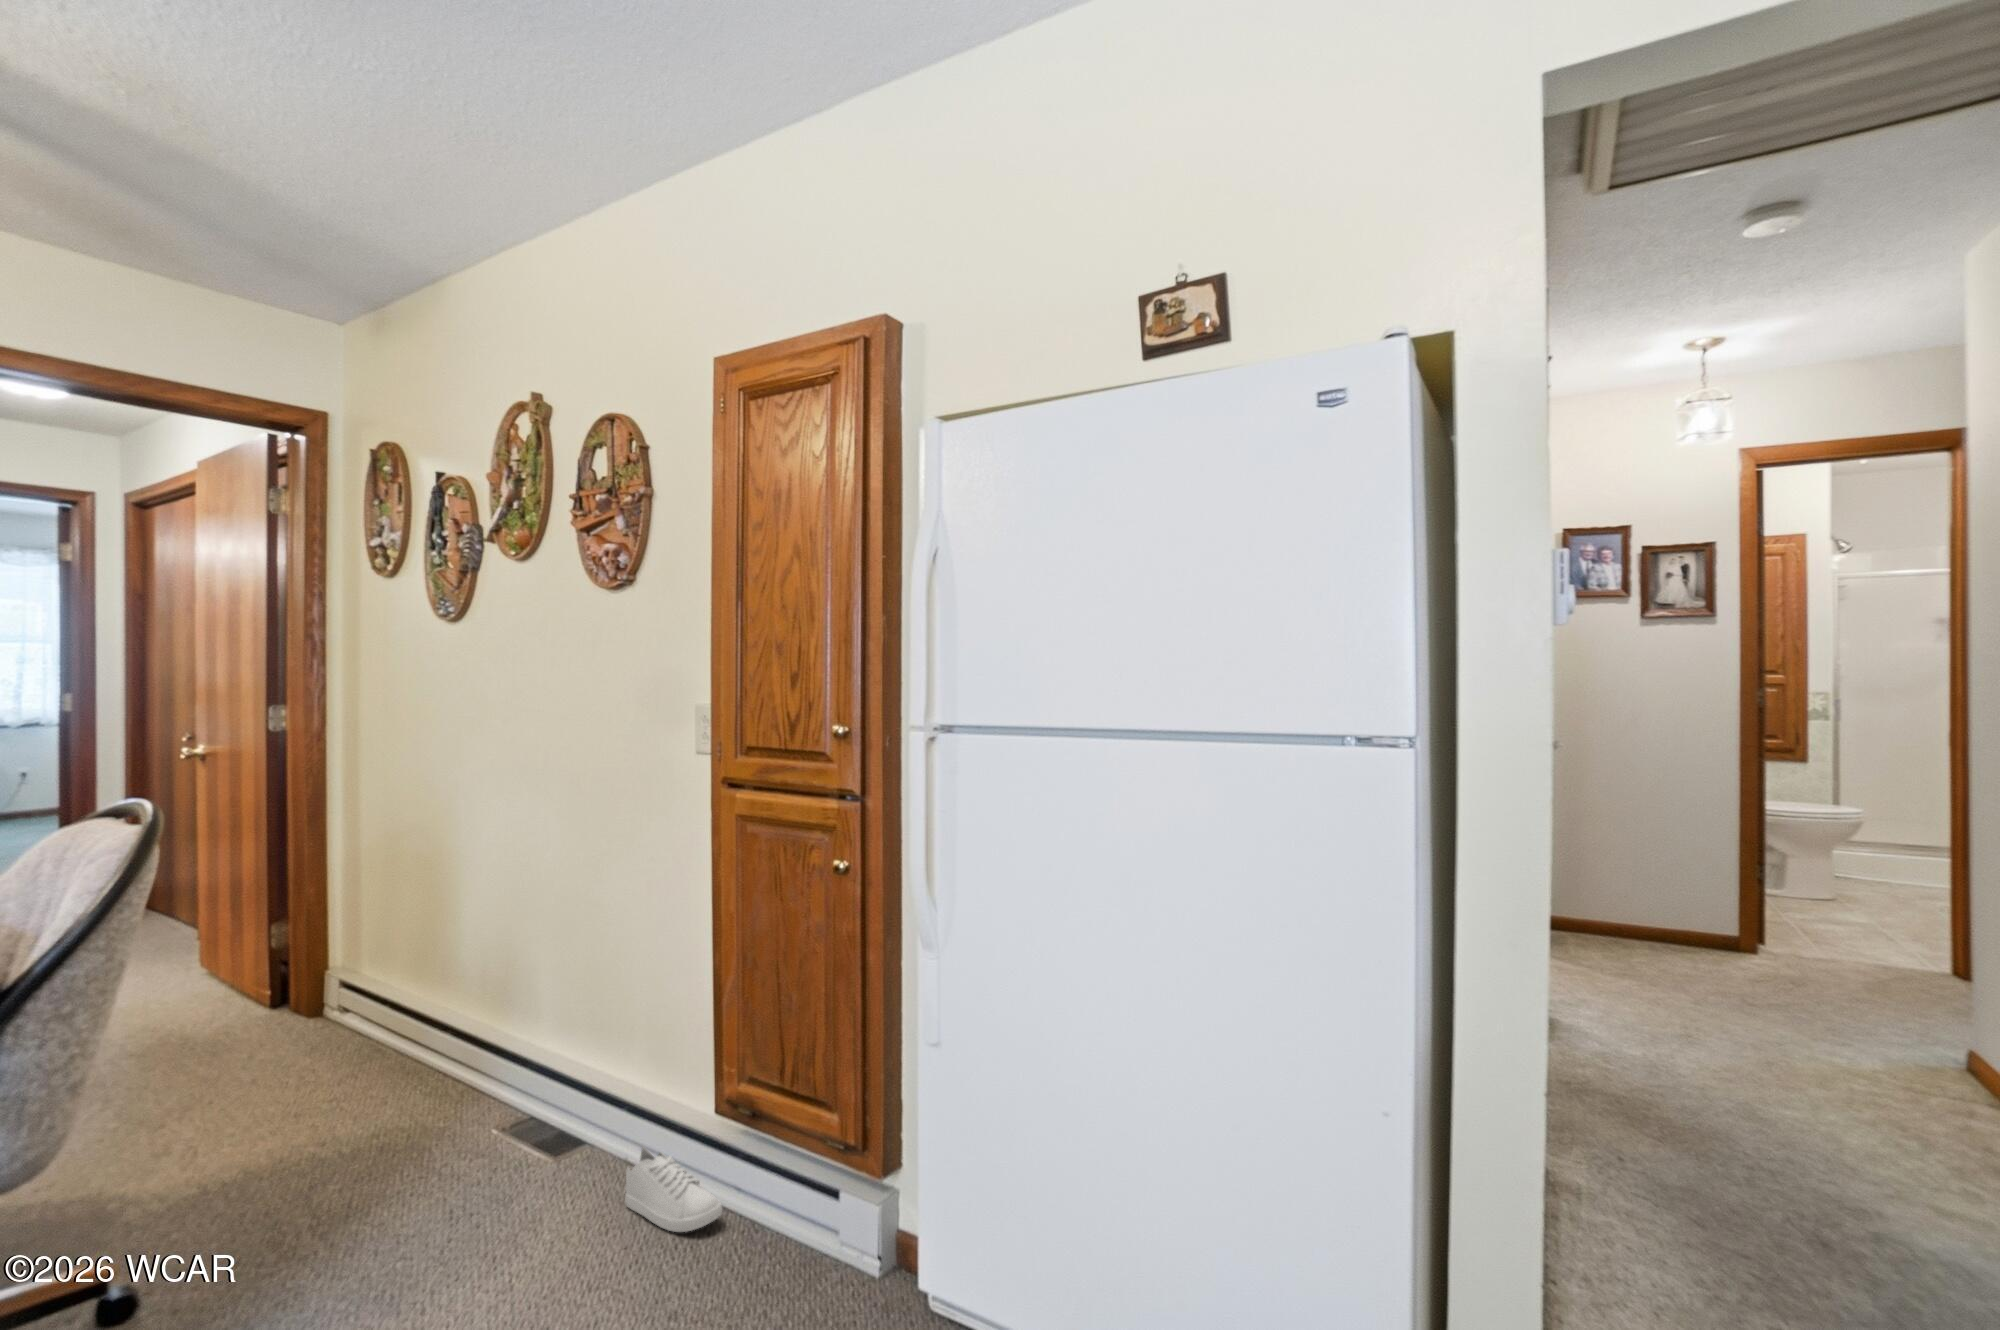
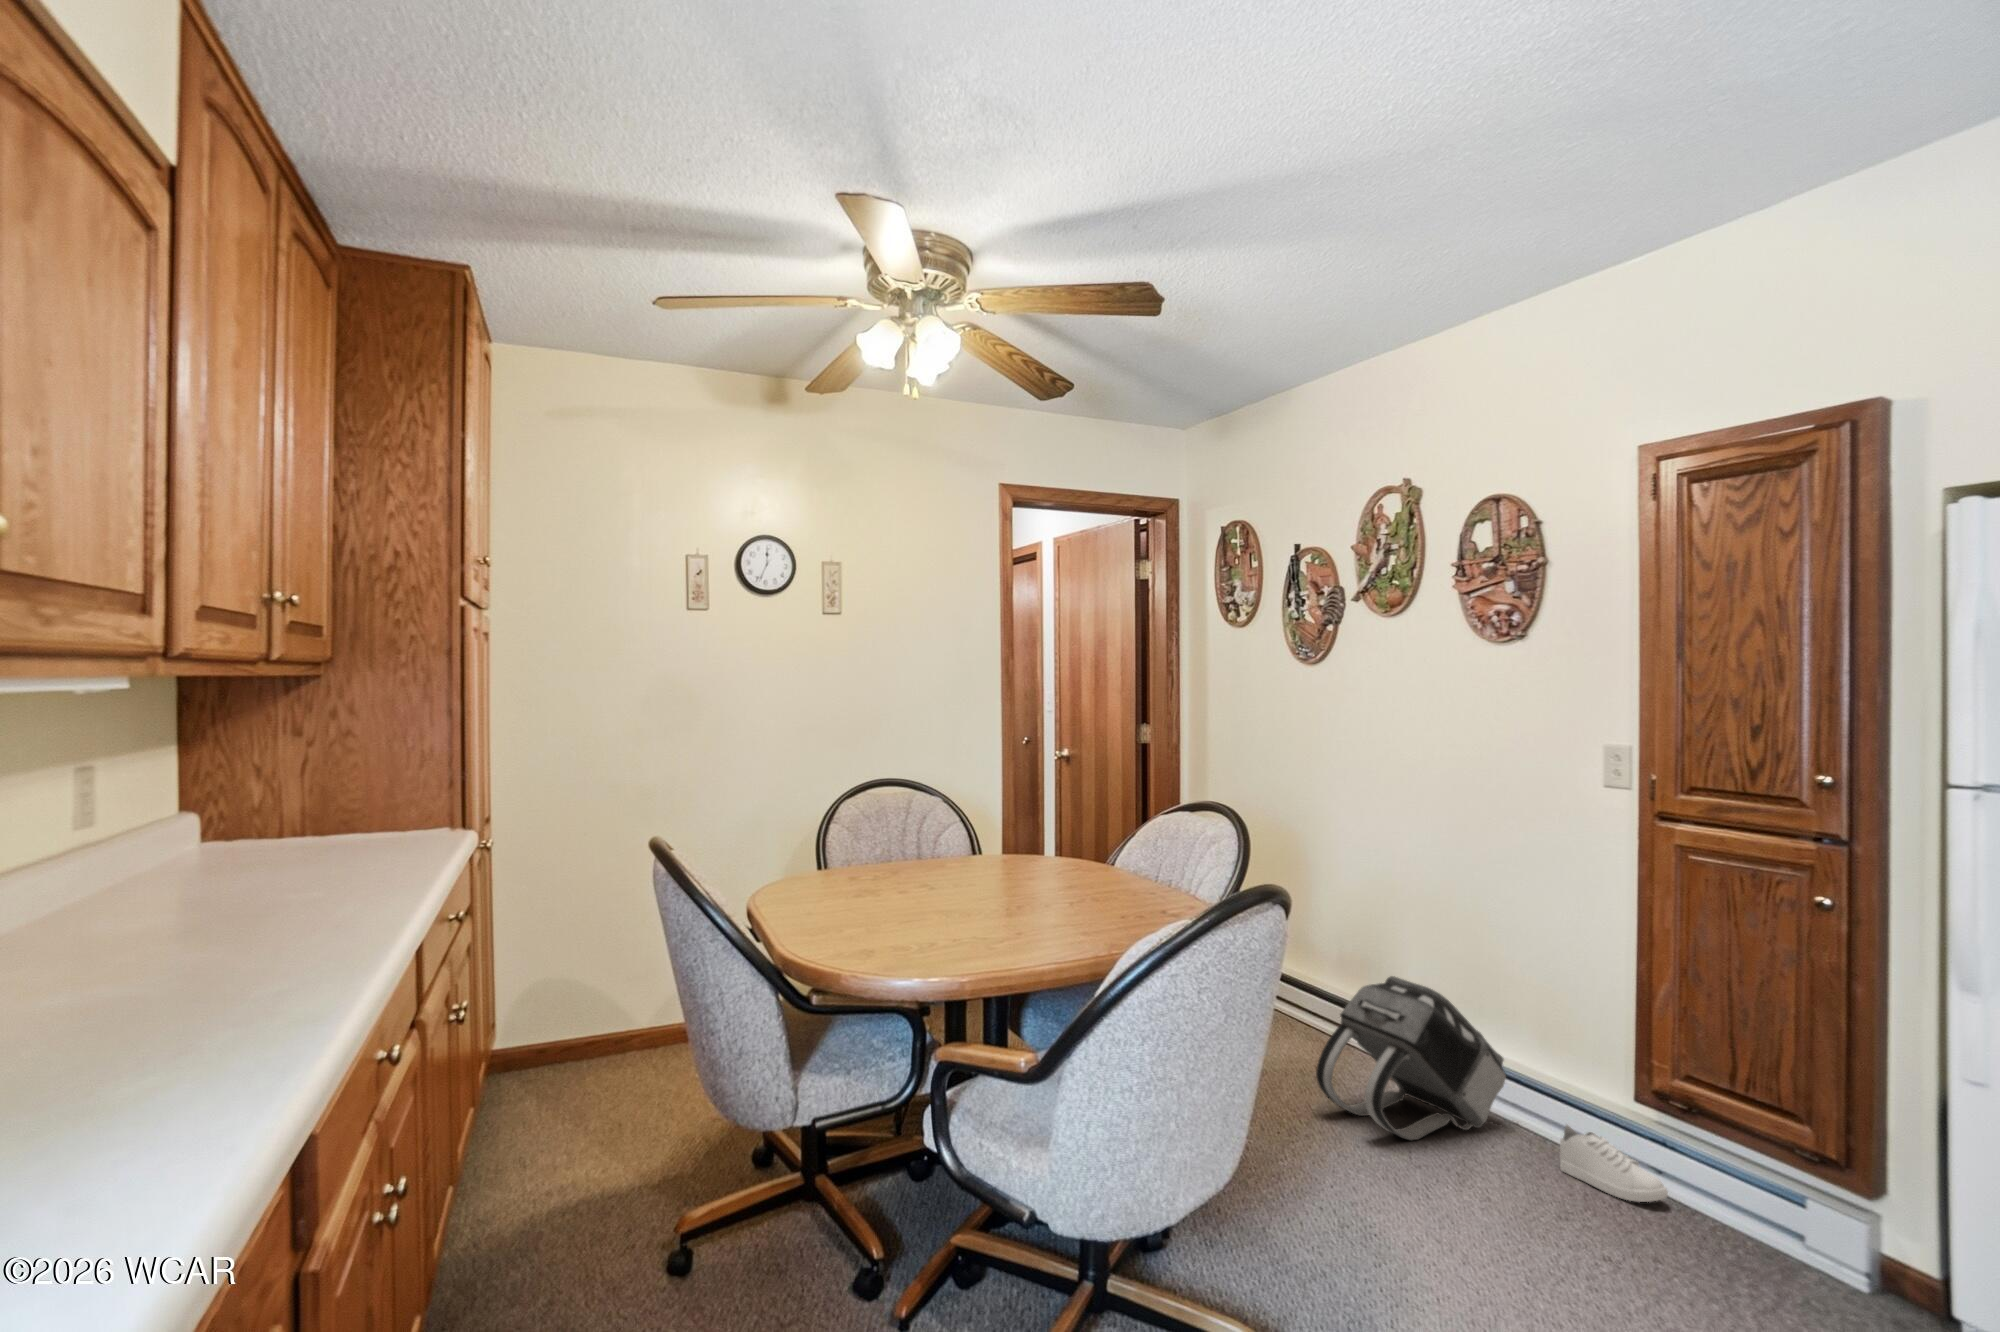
backpack: none [339,999,610,1215] -> present [1316,976,1506,1141]

